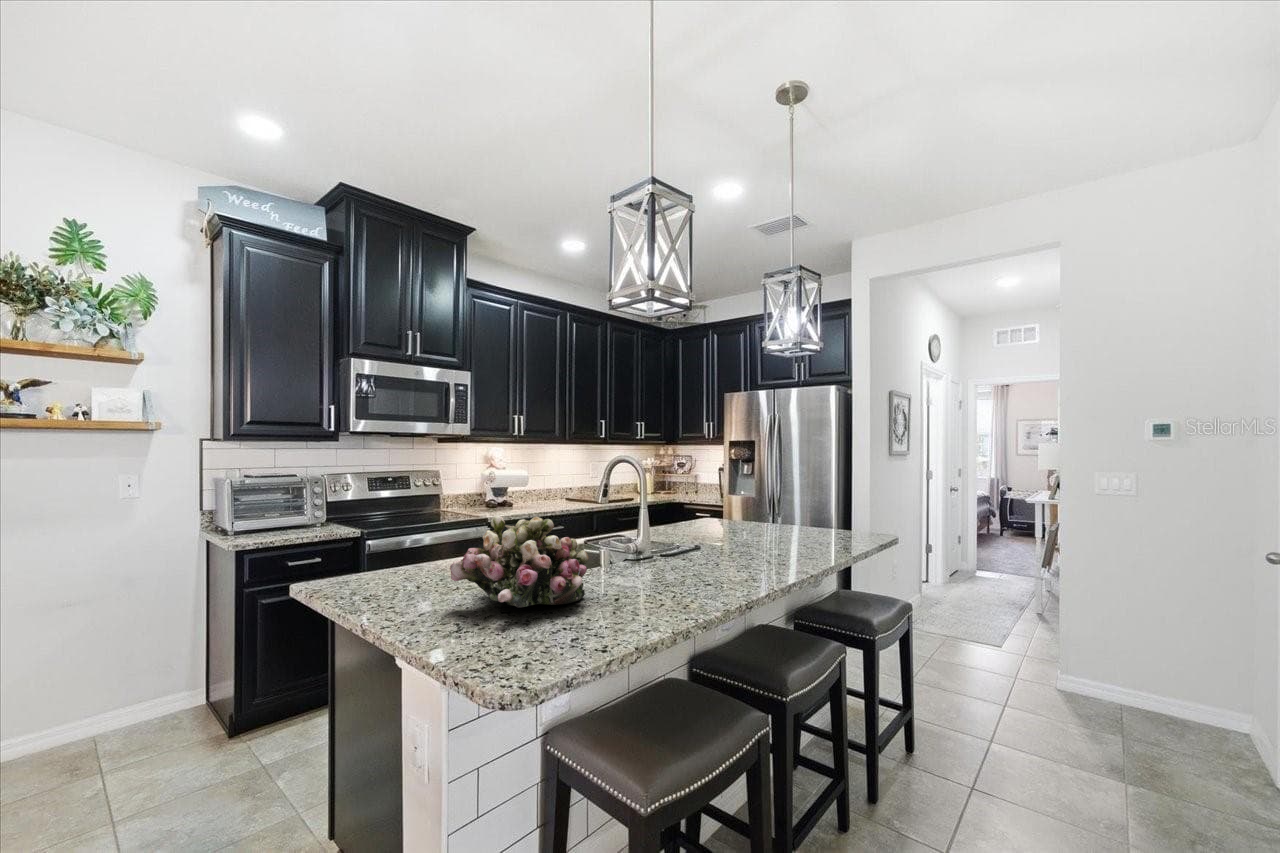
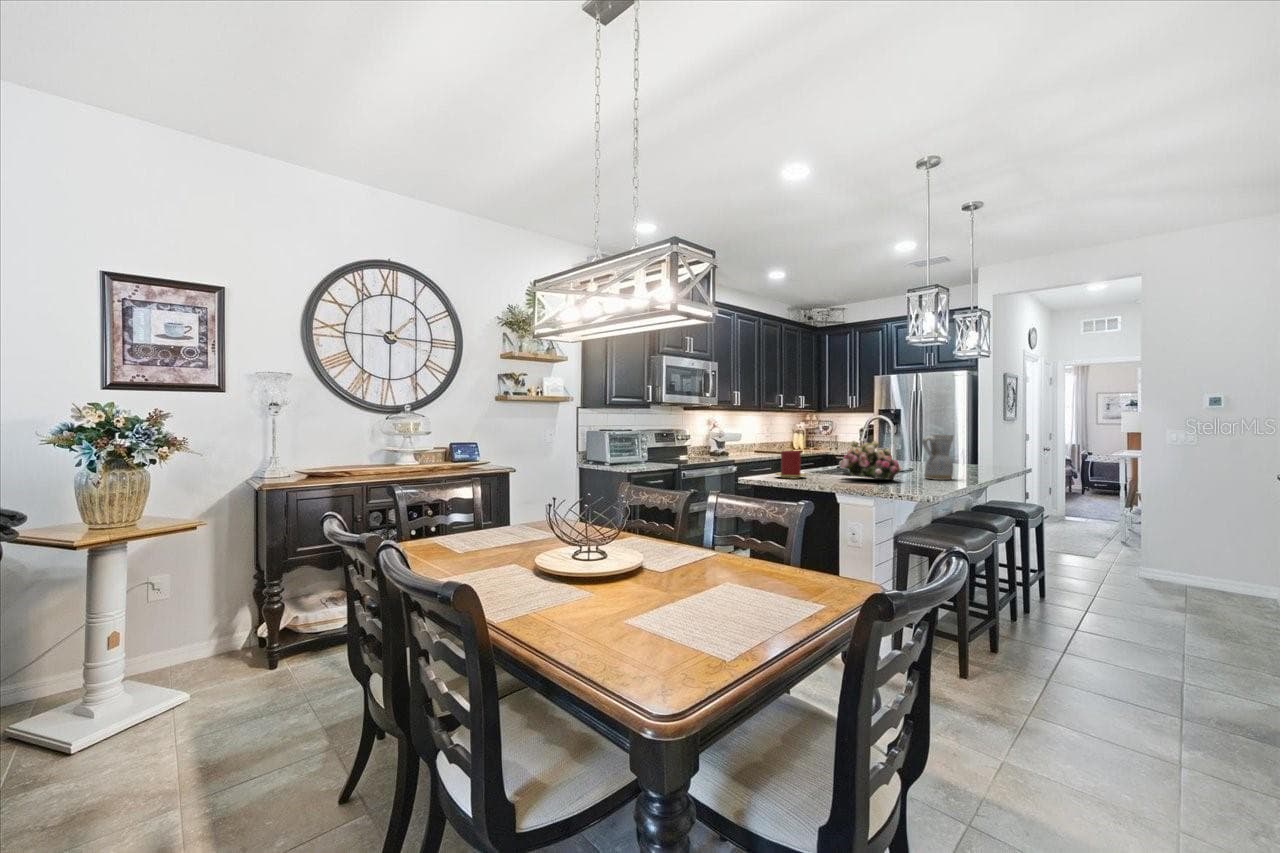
ceramic pitcher: none [649,497,713,597] -> present [922,434,953,480]
candle: none [355,532,427,595] -> present [775,451,806,479]

